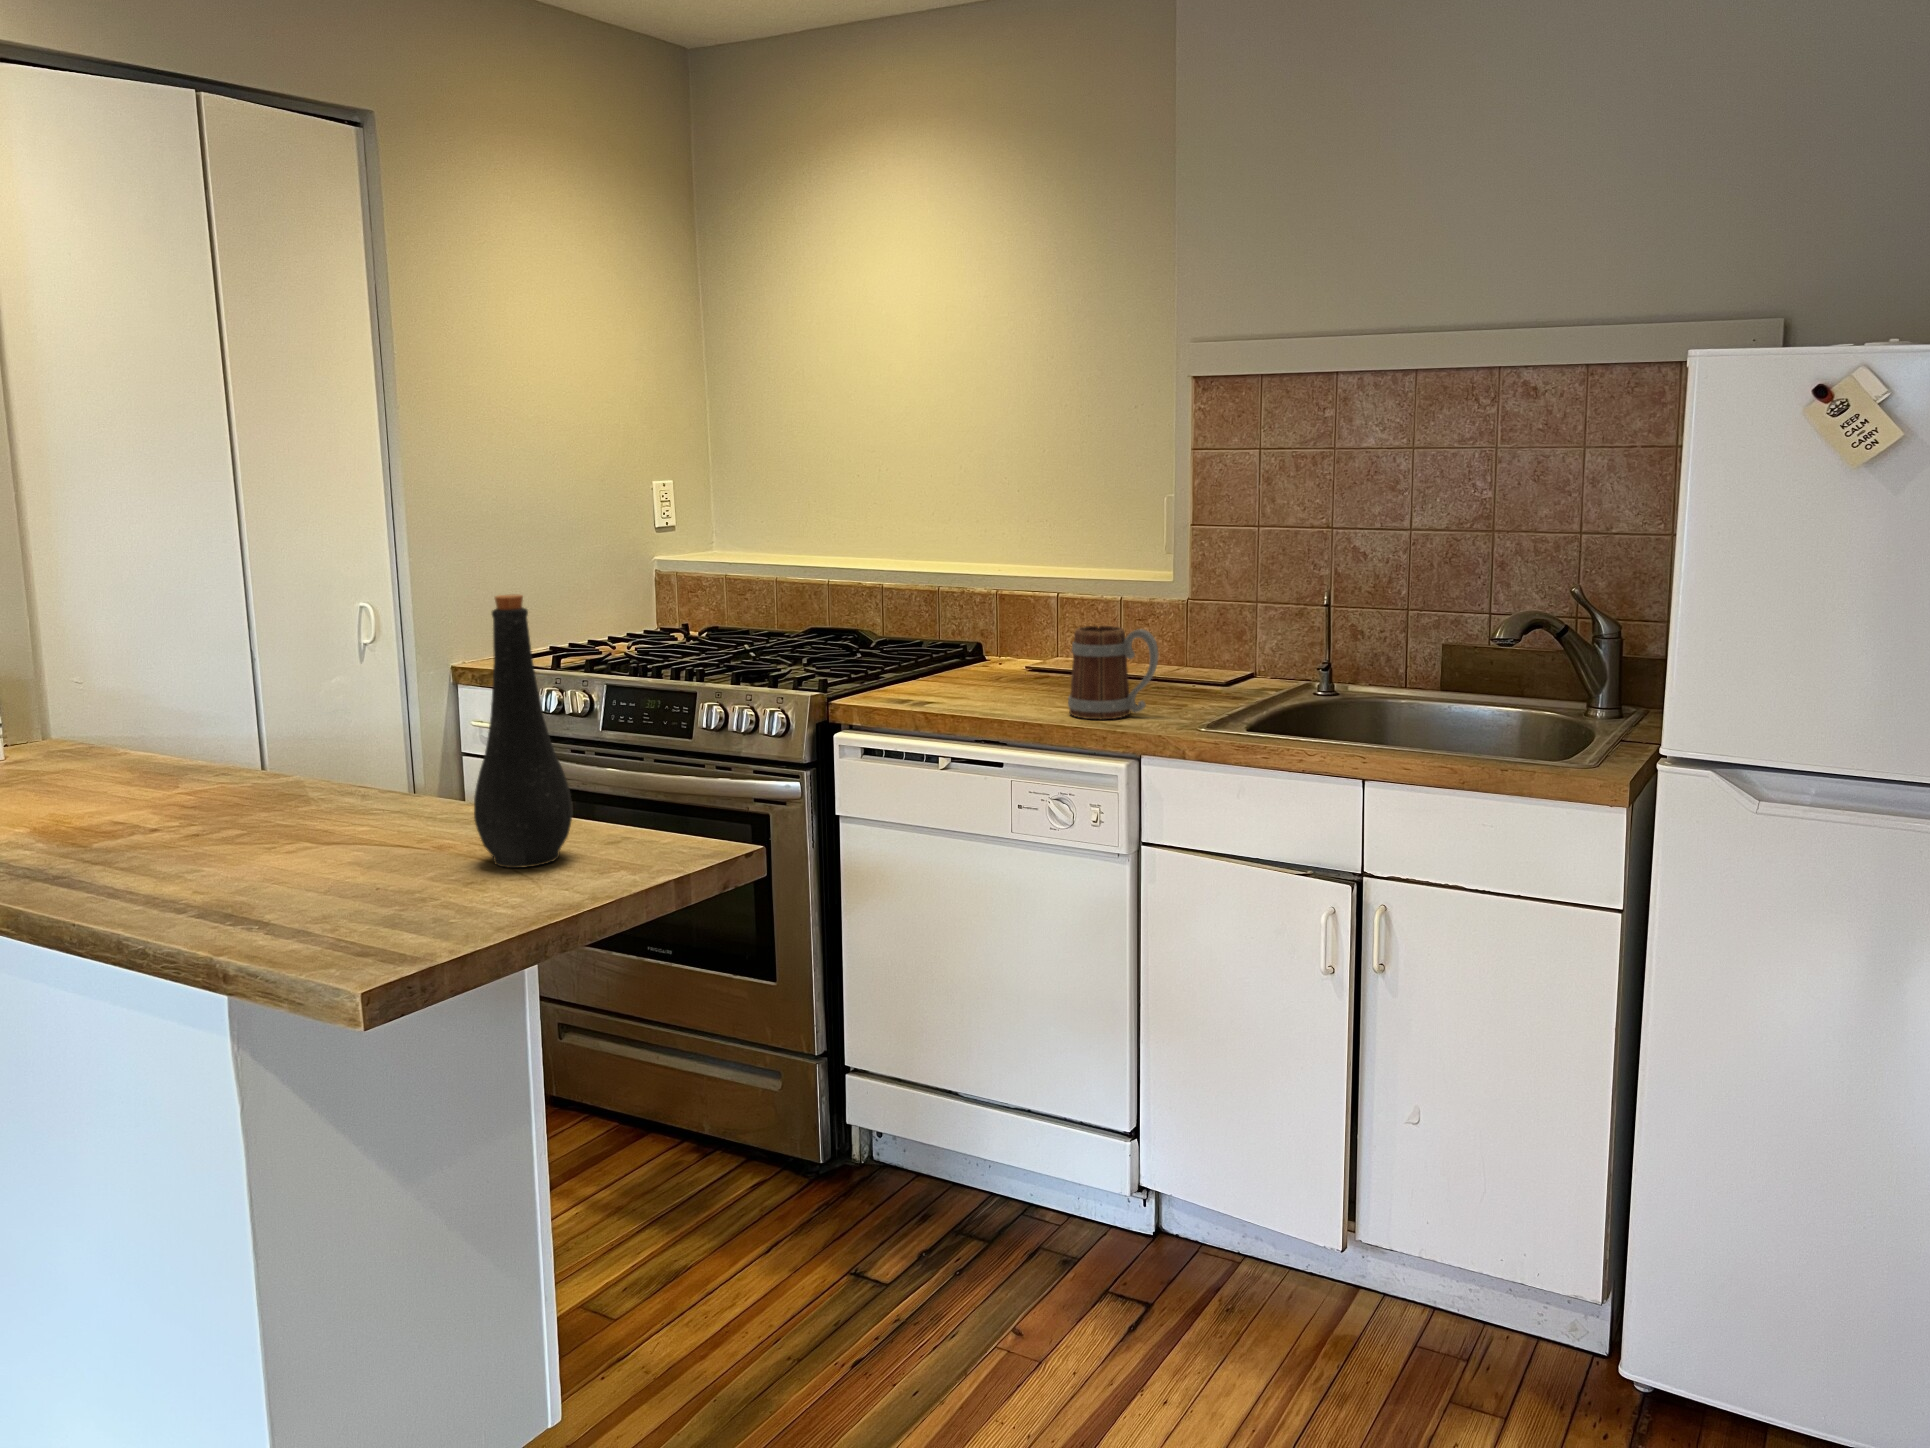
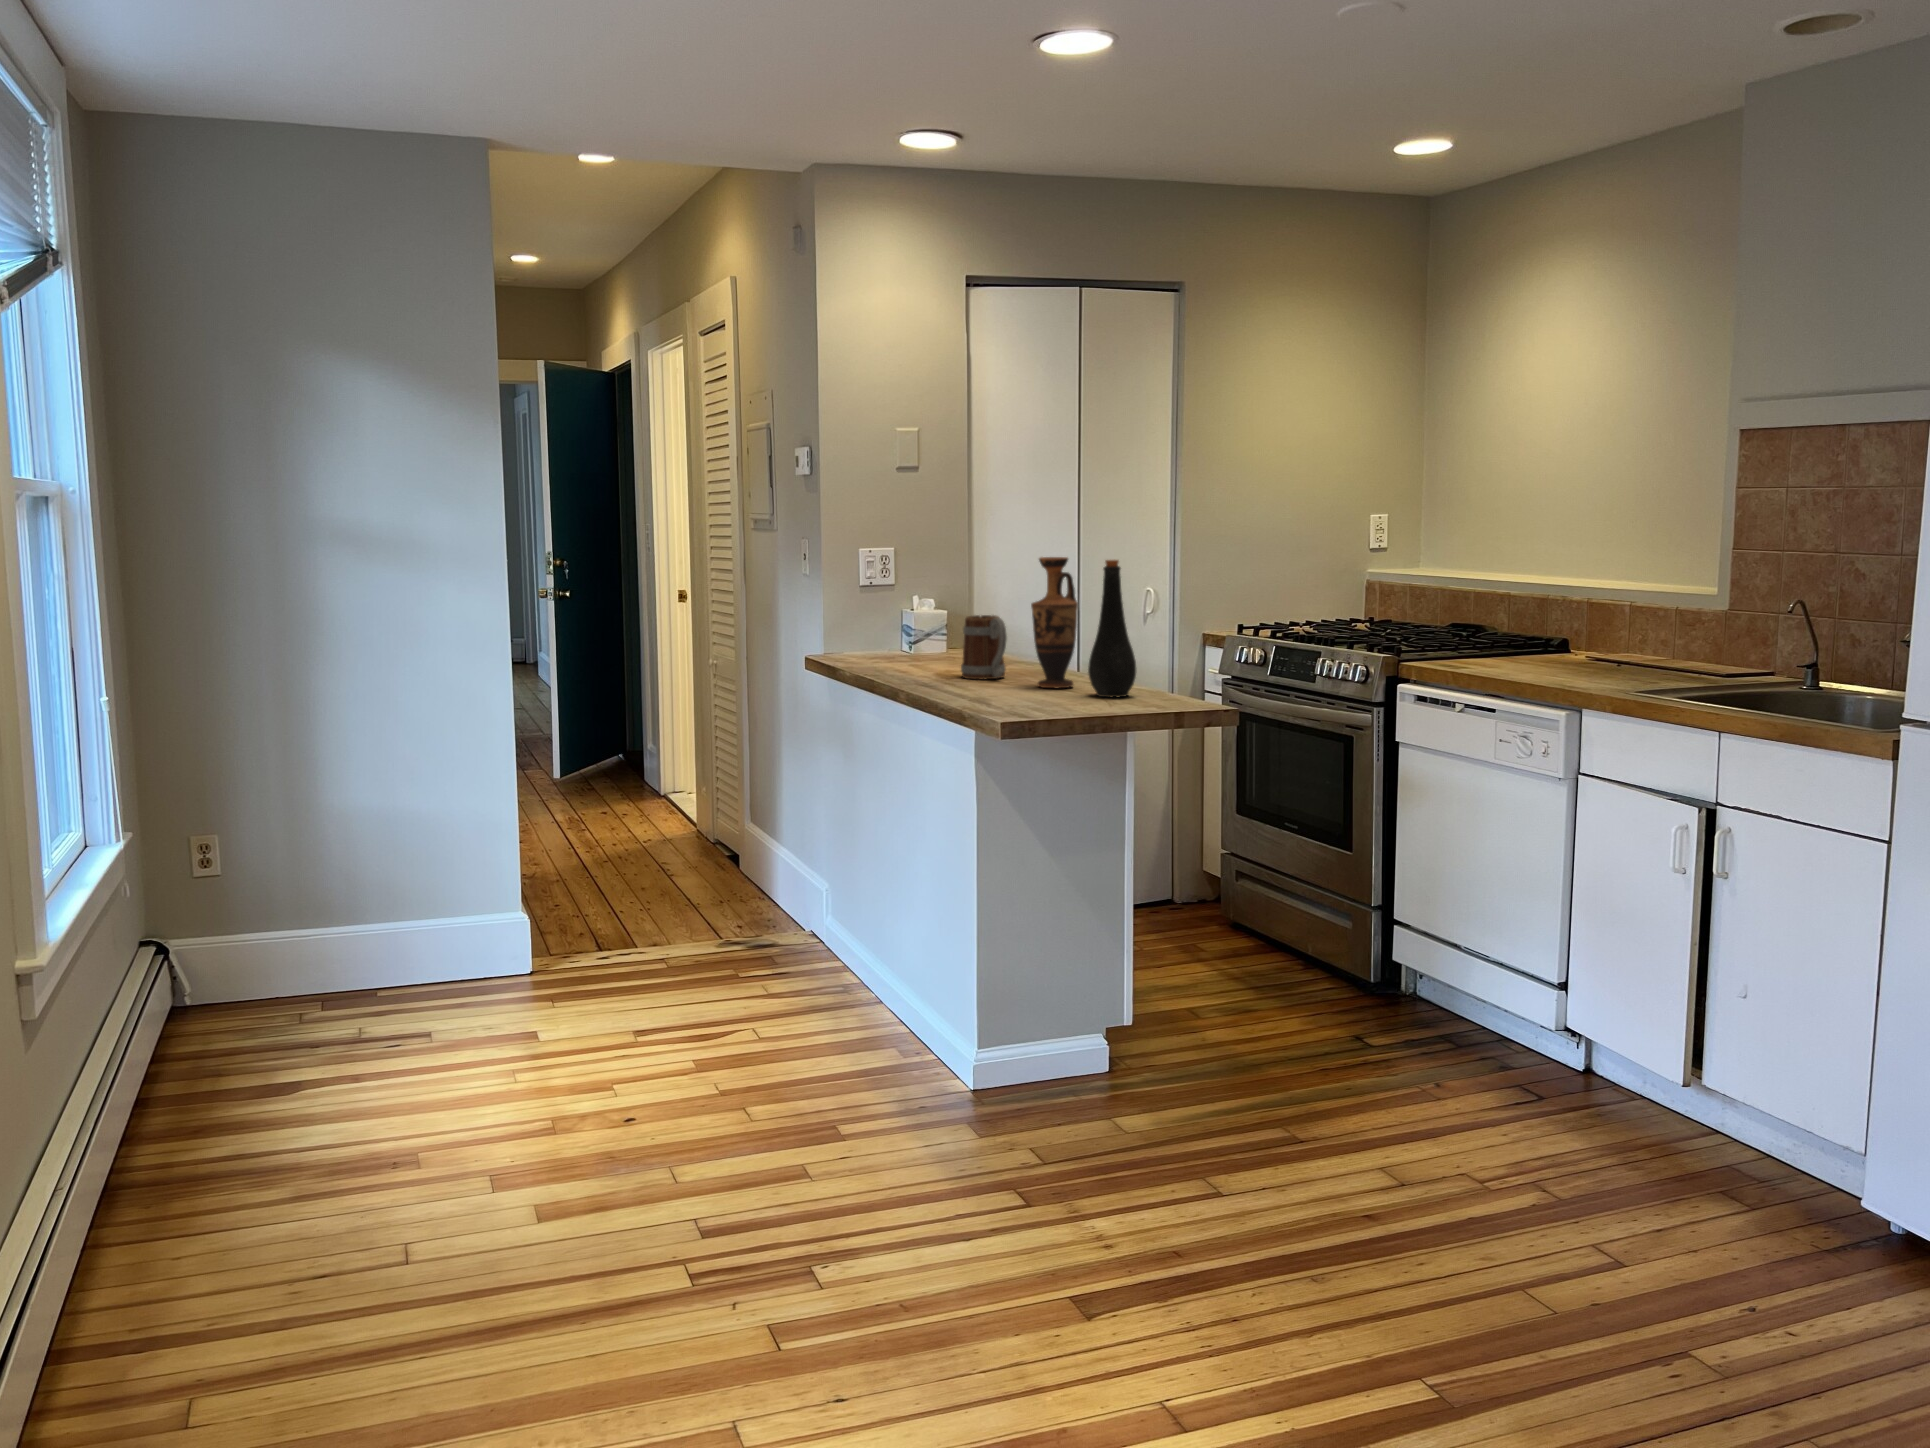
vase: none [313,590,418,857] -> present [1031,557,1078,688]
mug: present [1068,626,1159,719] -> present [961,615,1007,679]

